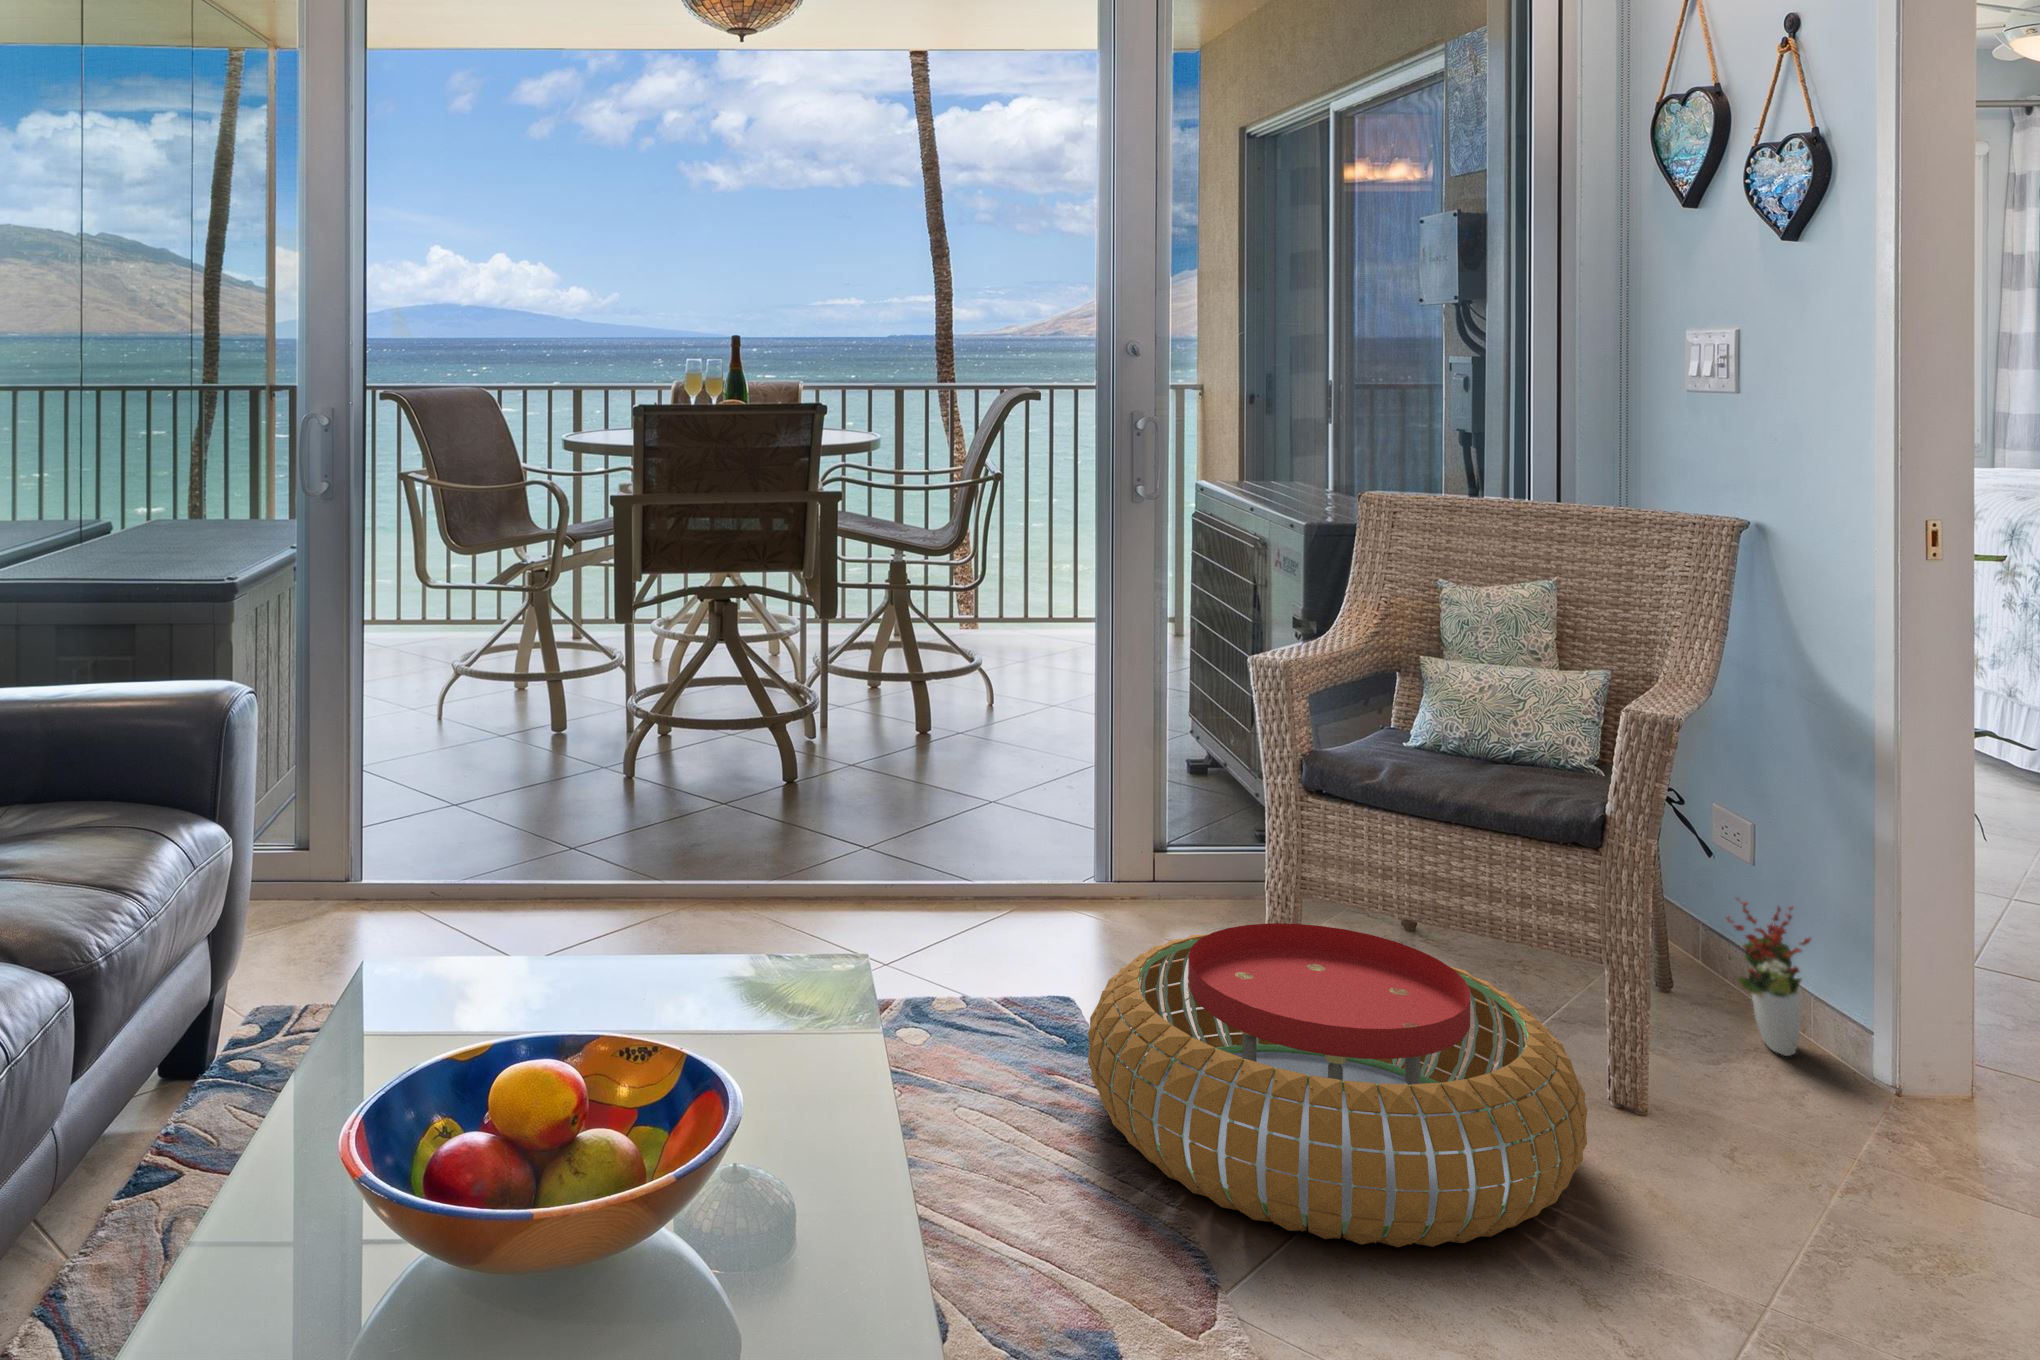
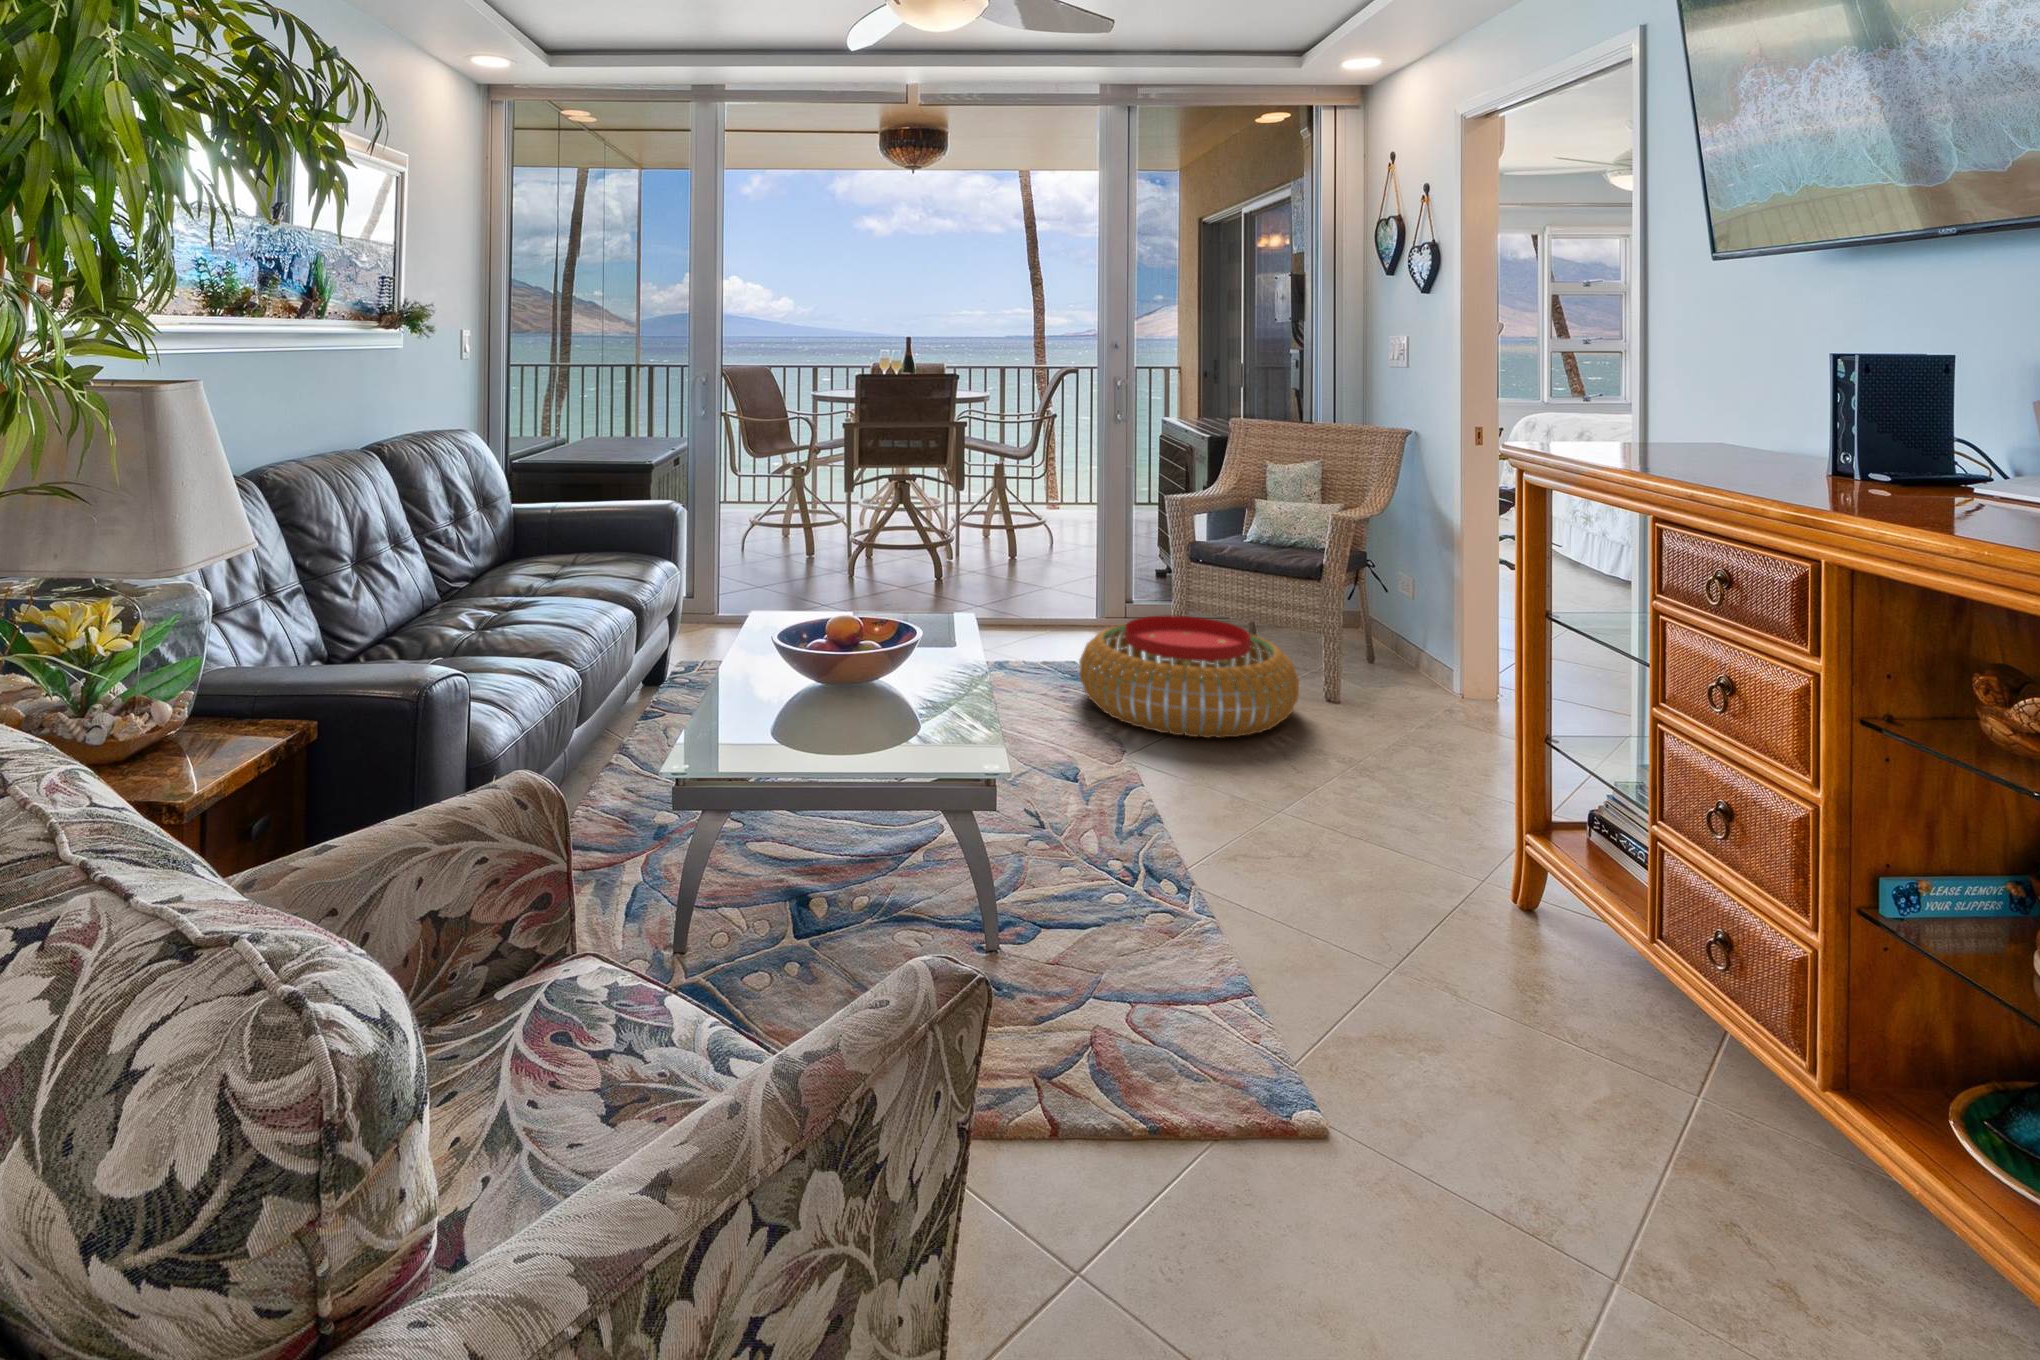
decorative plant: present [1725,899,1811,1056] -> none [1390,609,1428,683]

